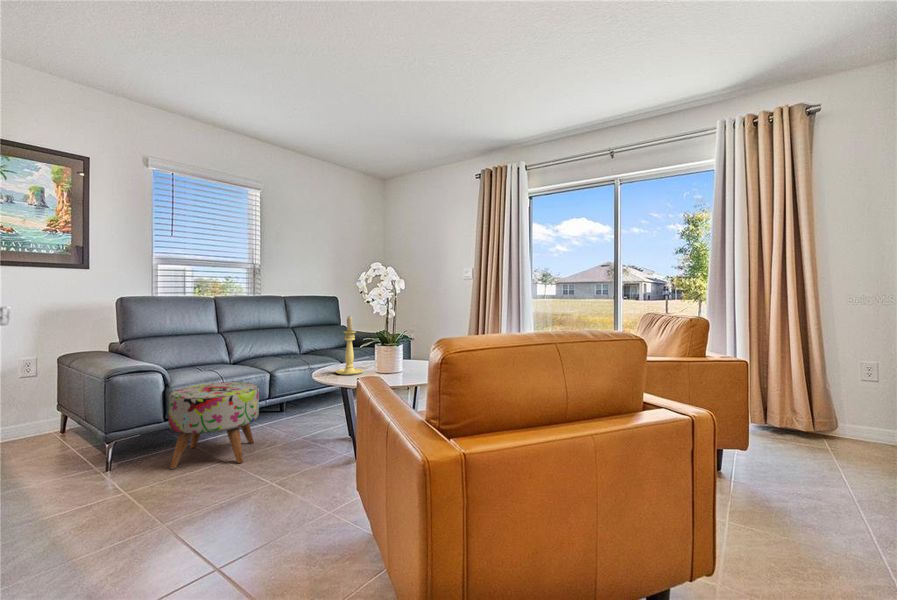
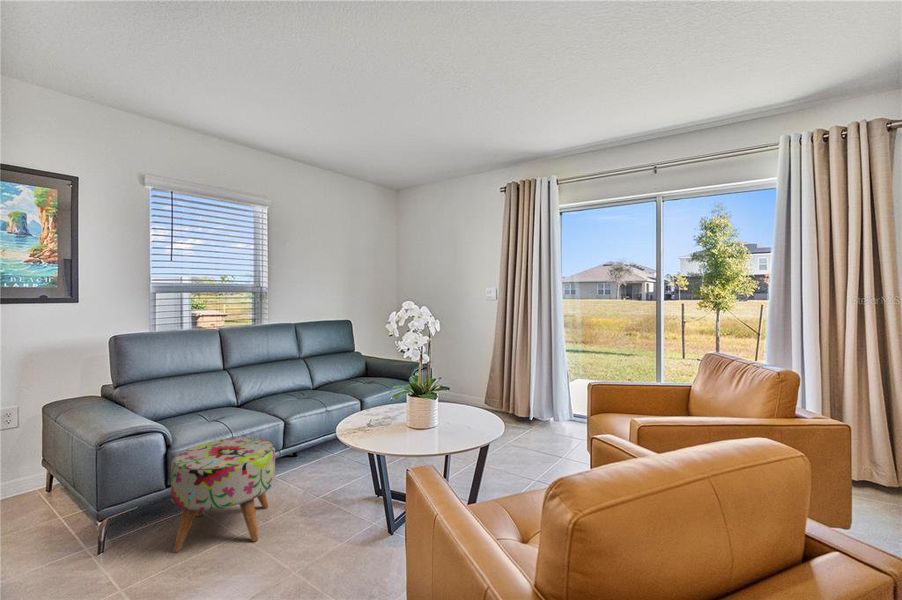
candle holder: present [335,316,363,375] -> none [363,363,395,433]

